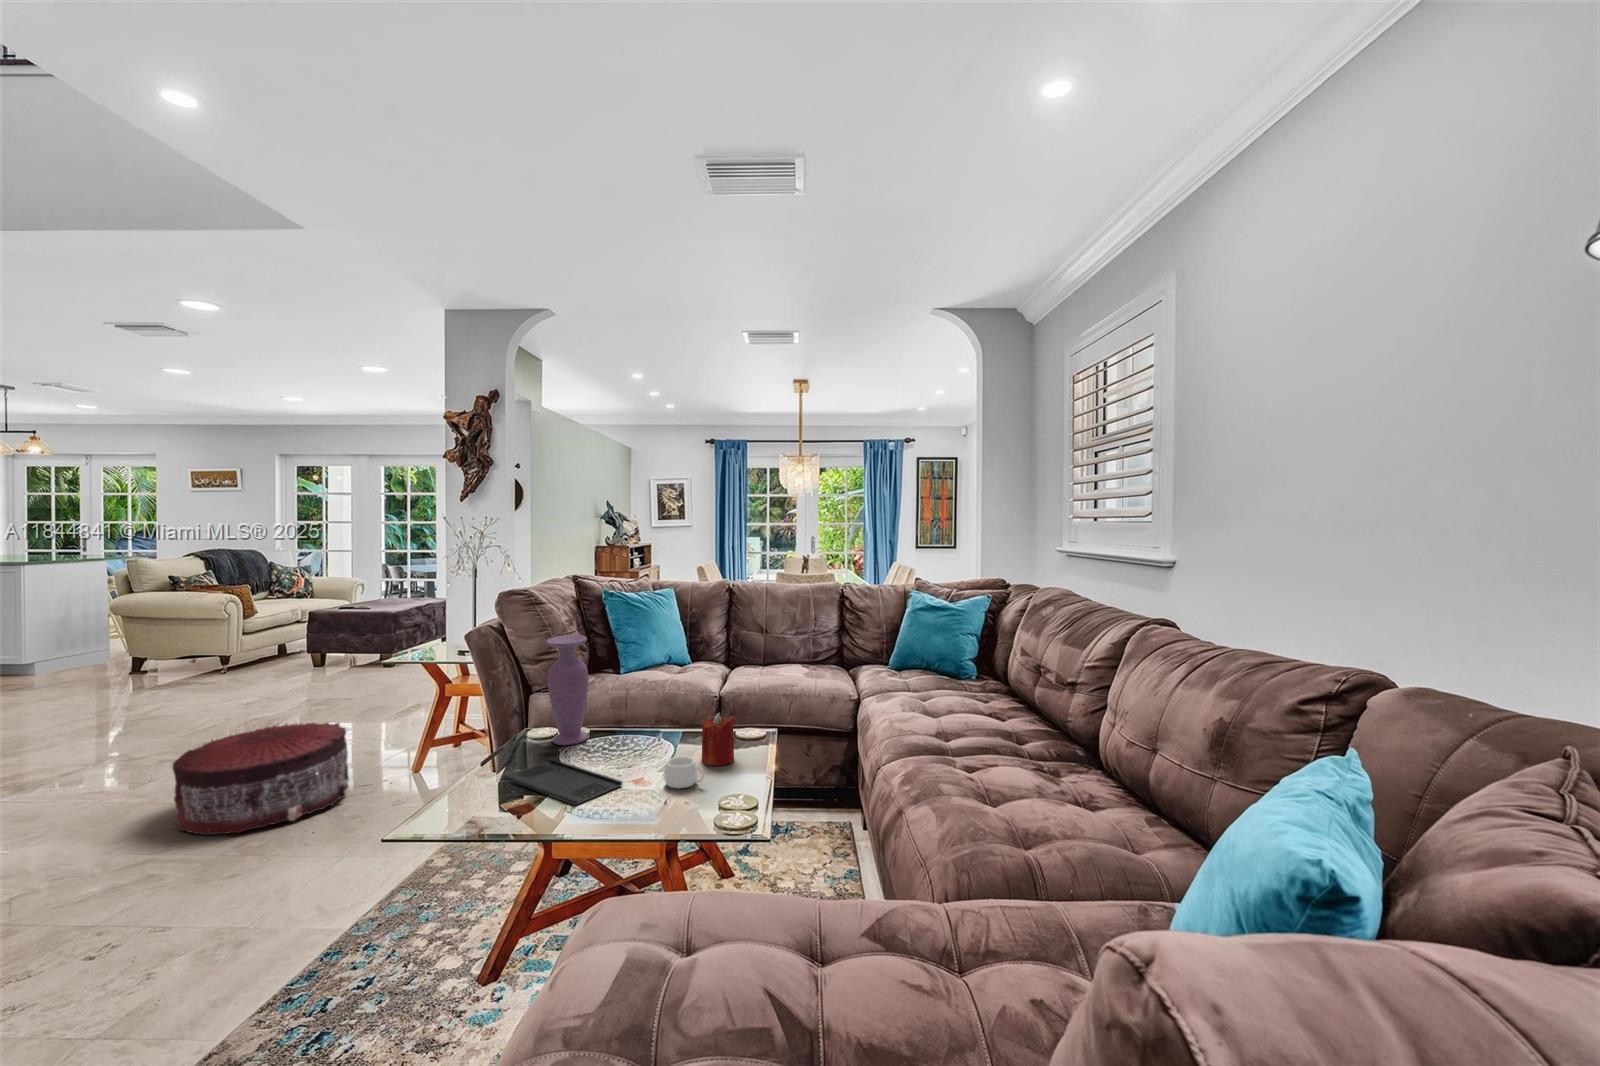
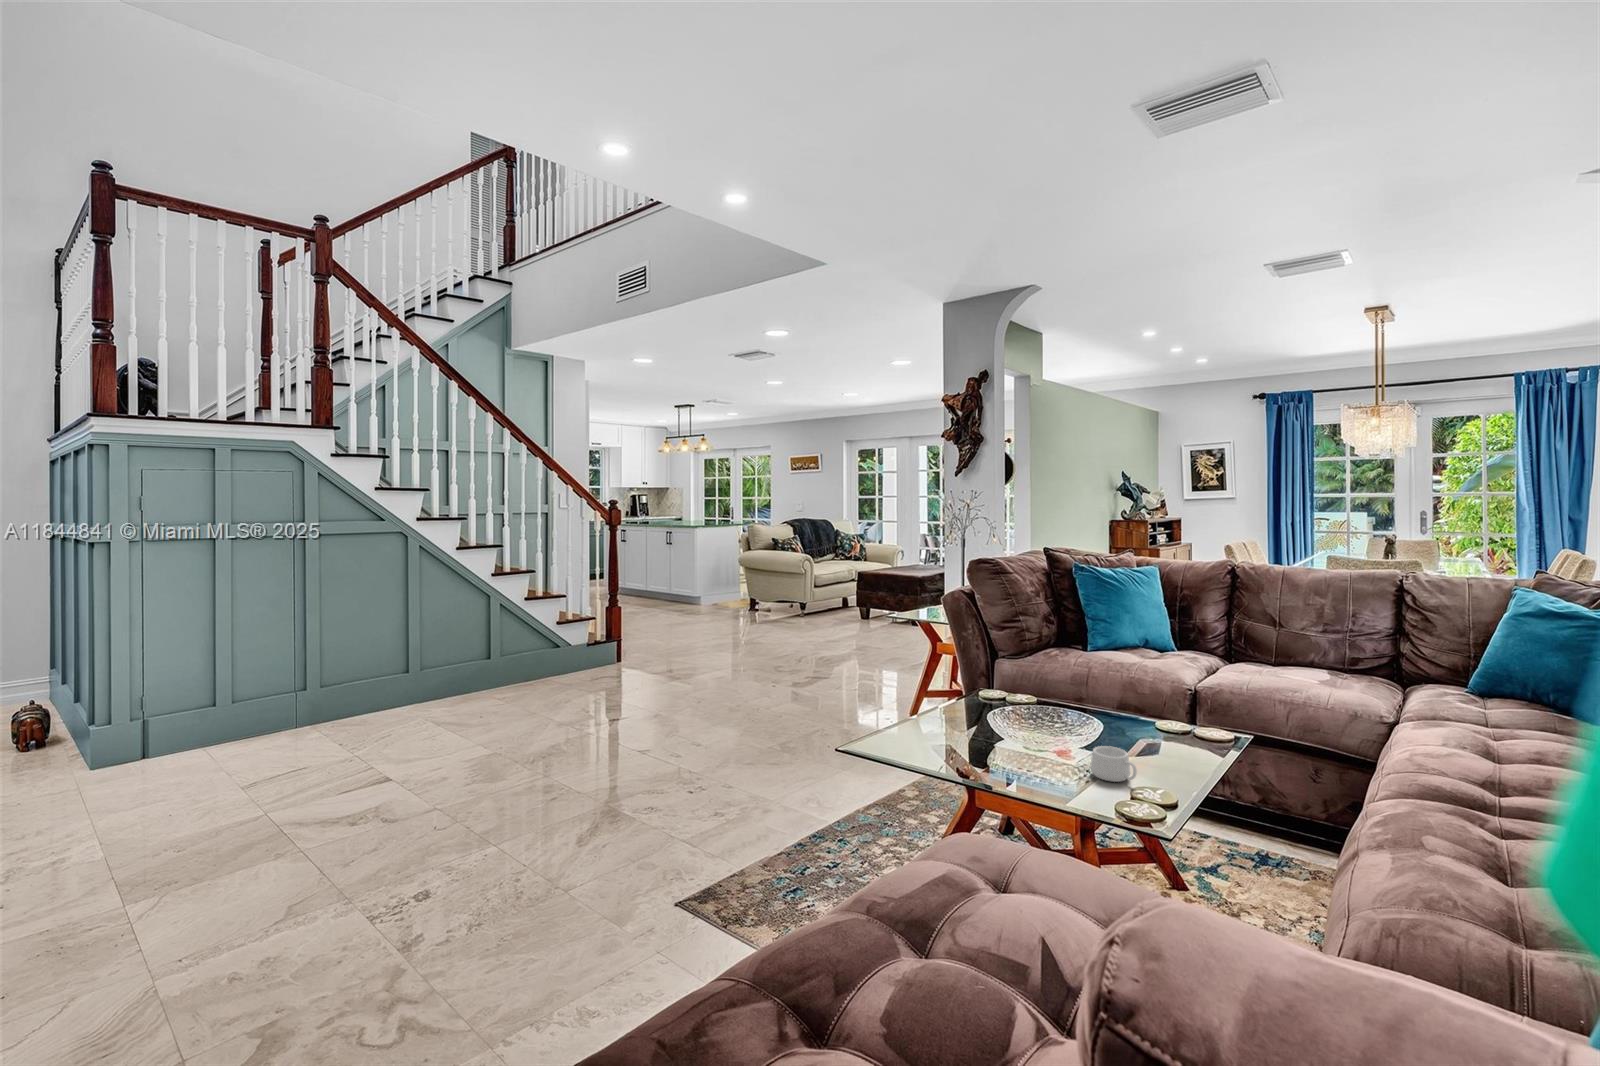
vase: present [547,635,588,745] -> none [991,603,1032,713]
candle: present [702,713,734,766] -> none [1147,709,1191,772]
pouf: present [172,722,349,835] -> none [754,654,859,730]
tray: present [502,758,623,806] -> none [940,720,1046,767]

